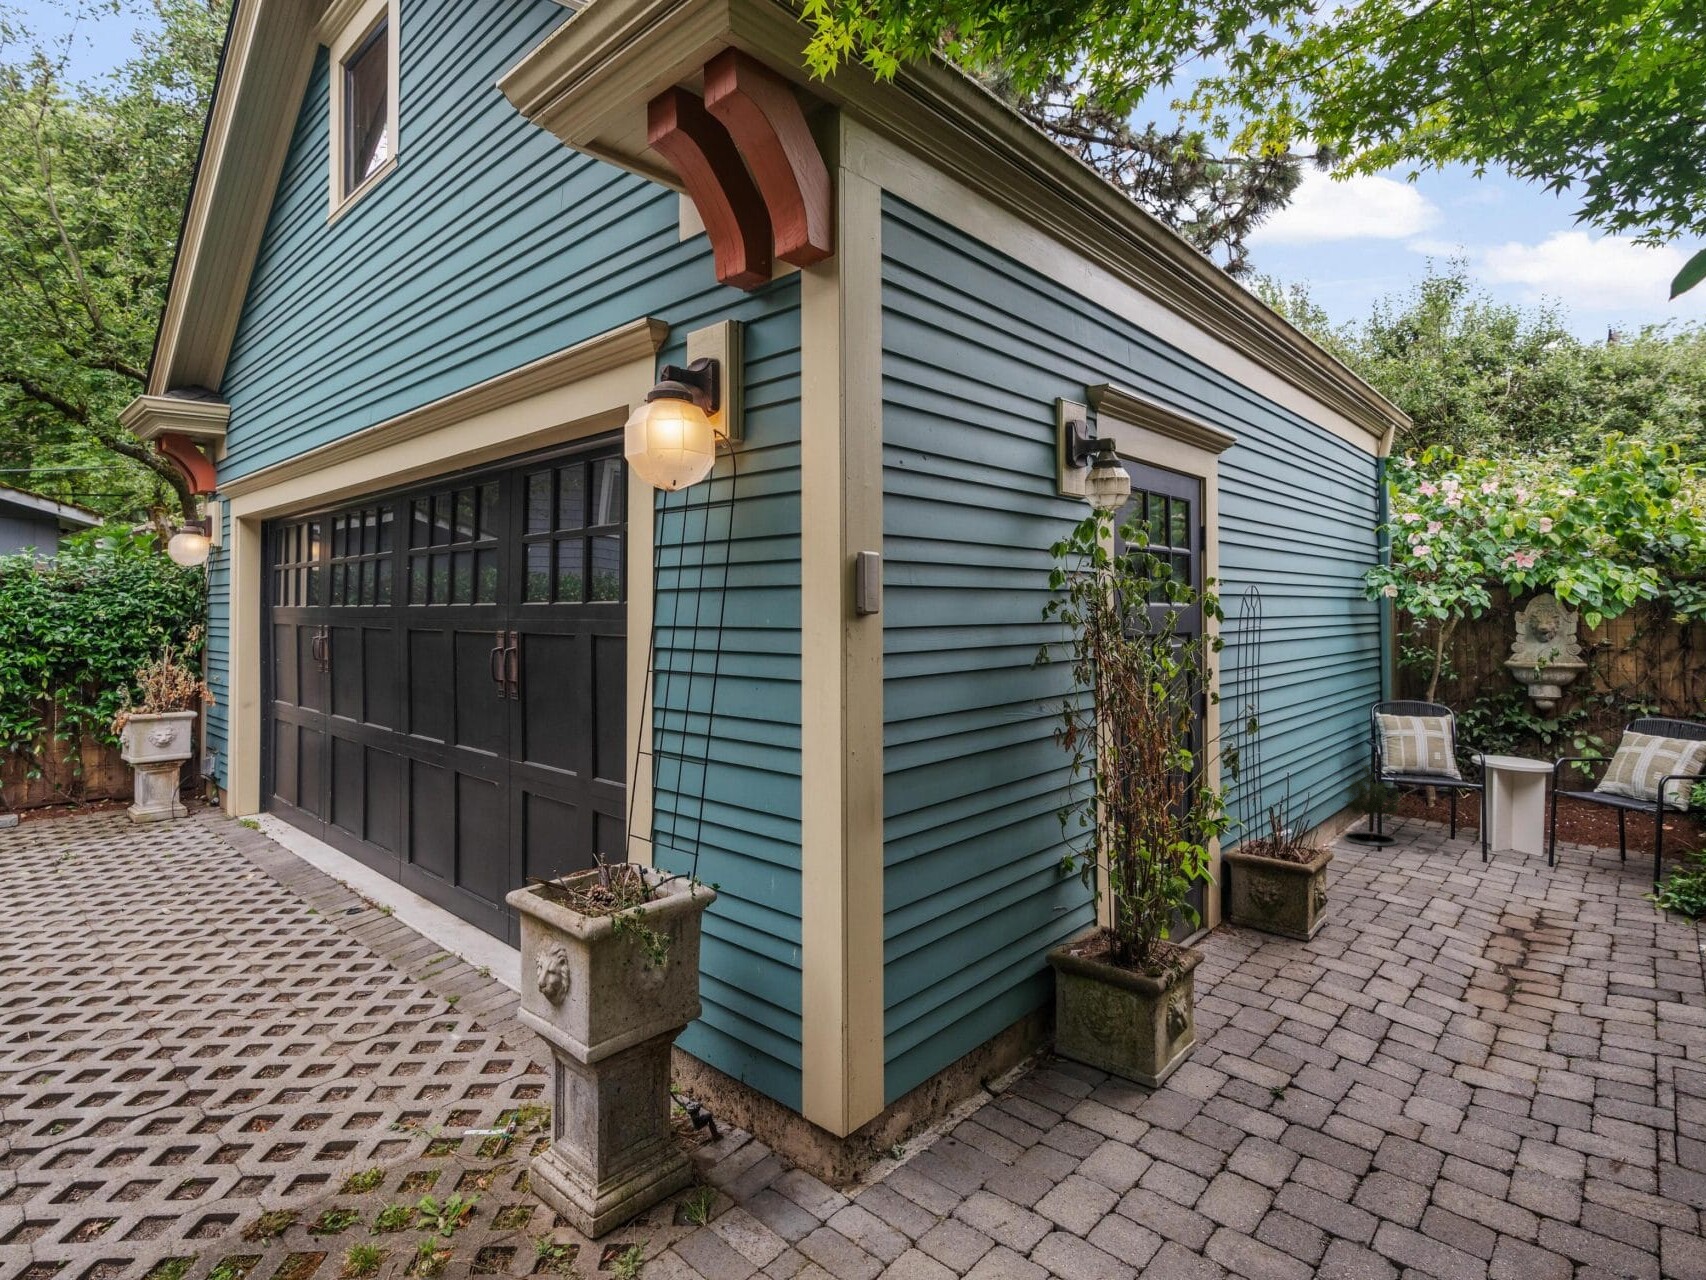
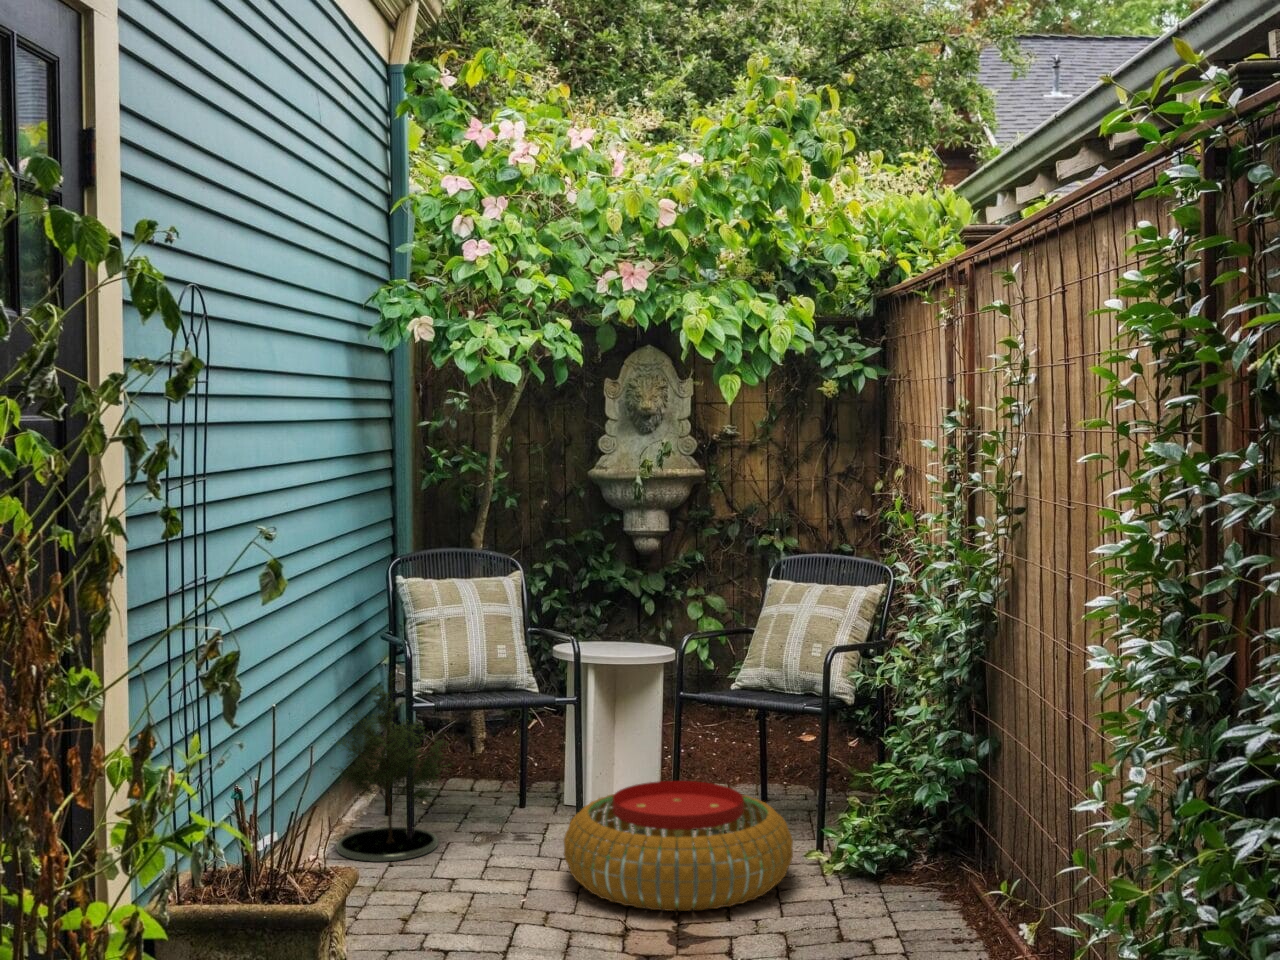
pouf: none [1466,825,1613,889] -> present [564,781,793,911]

